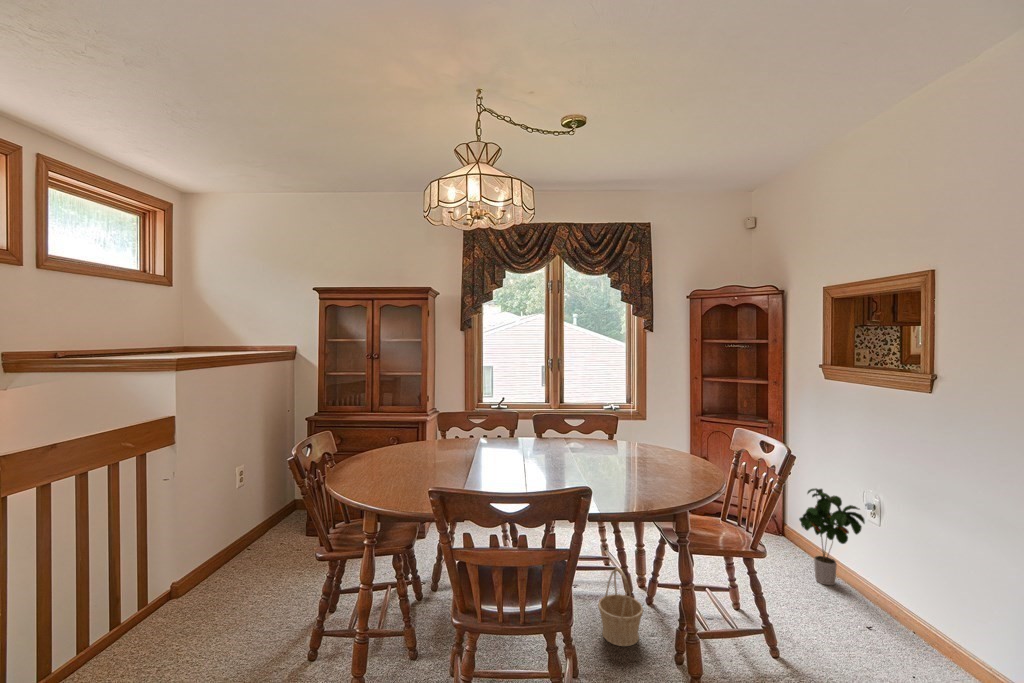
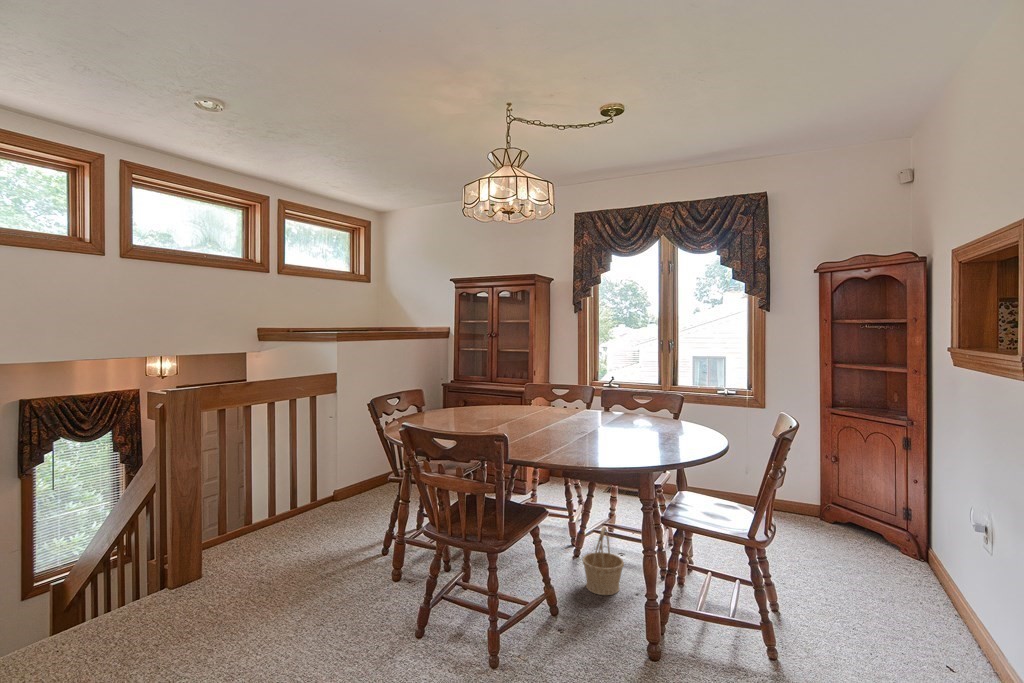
potted plant: present [799,488,865,585] -> none [889,500,938,617]

